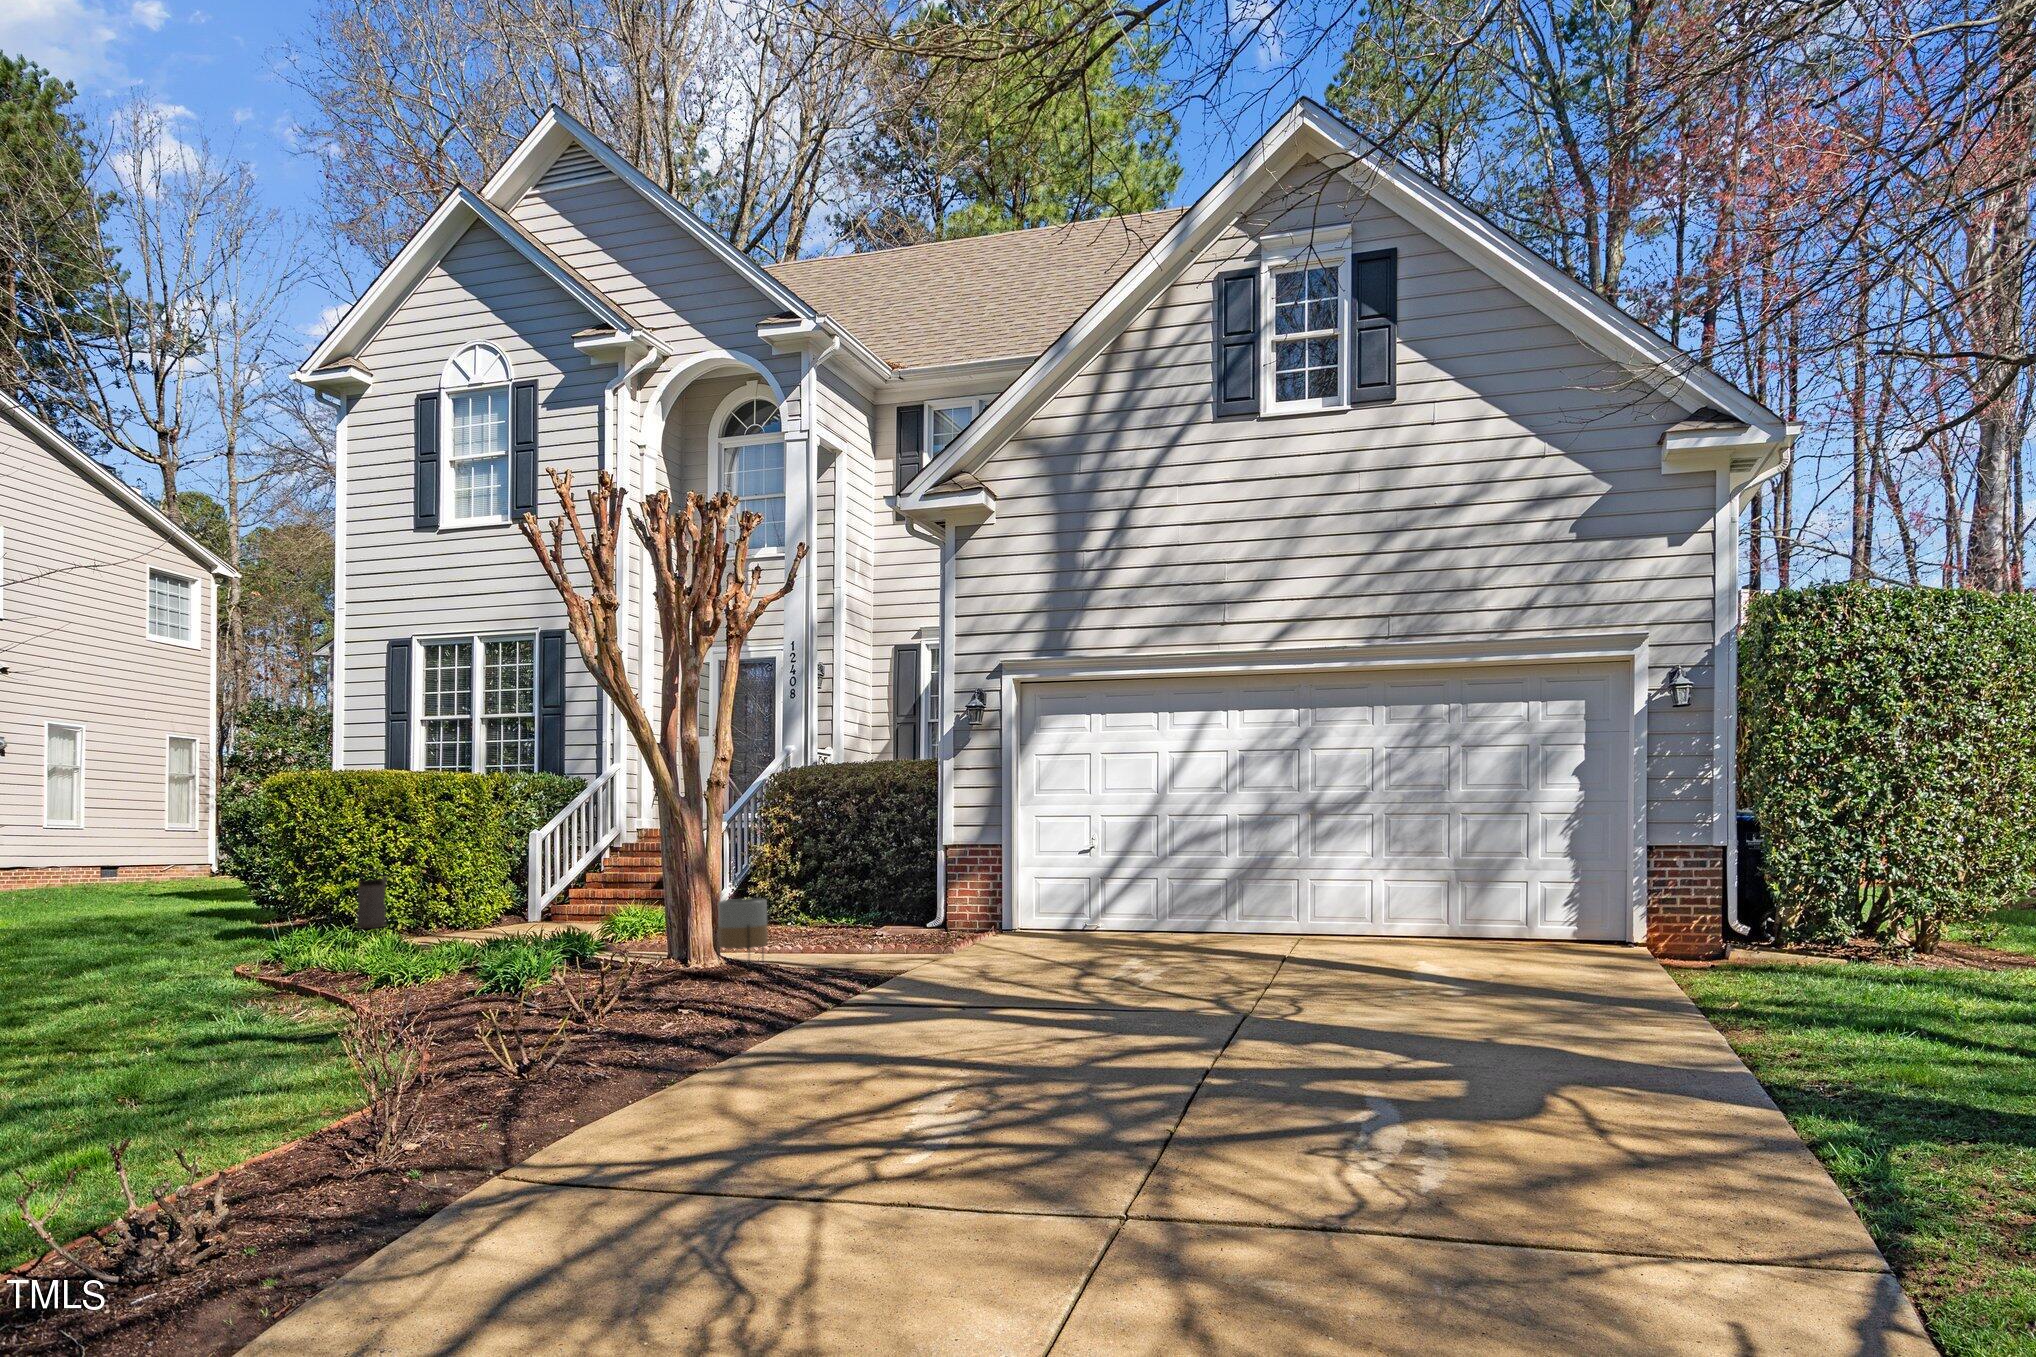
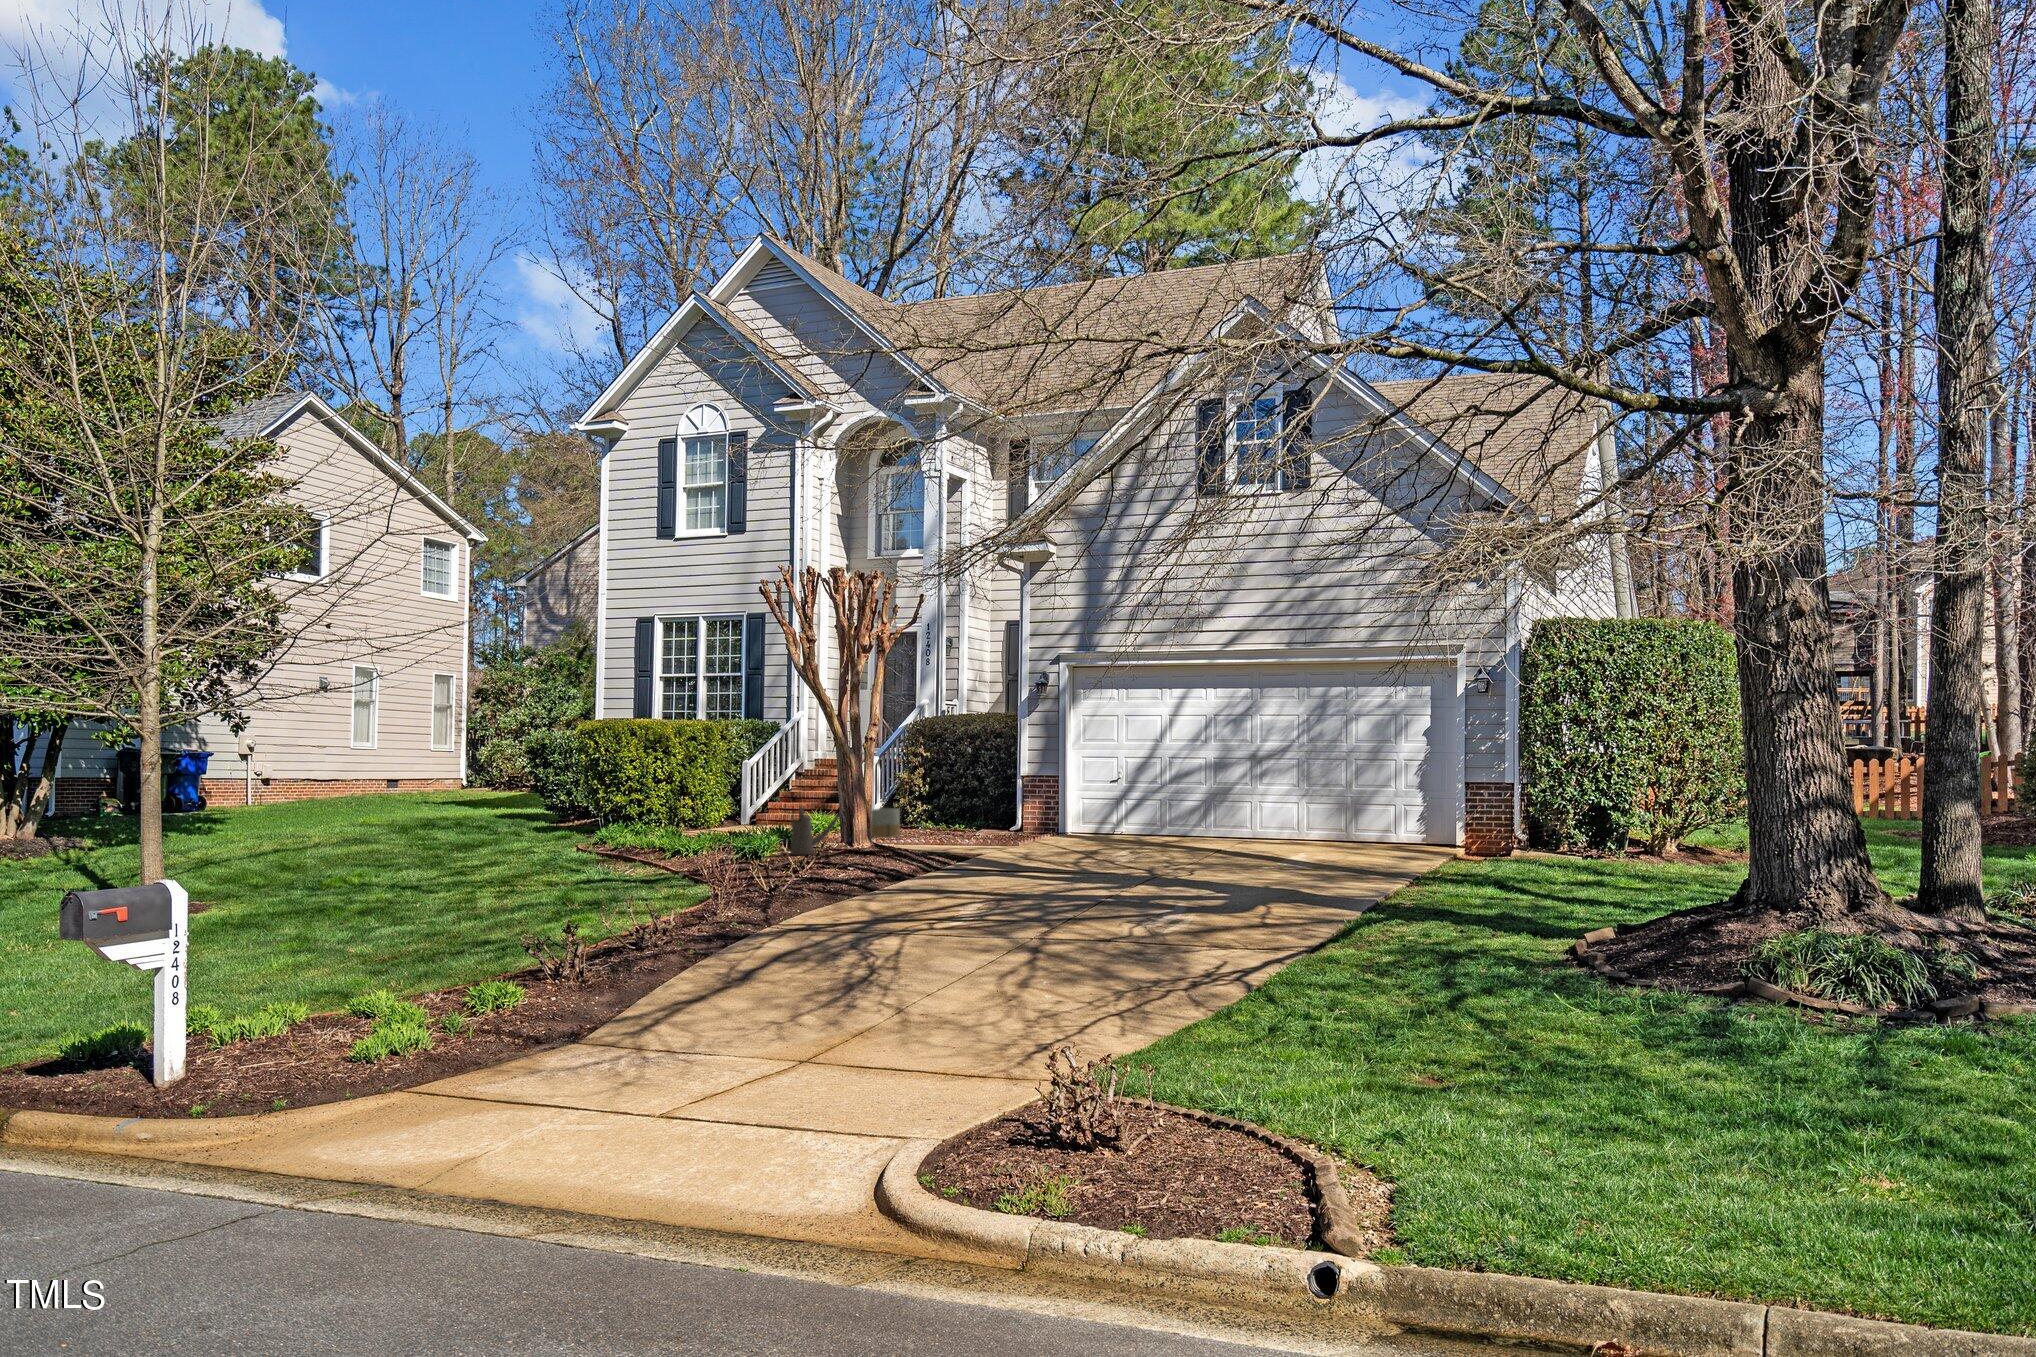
watering can: present [356,876,387,928] -> present [782,807,840,855]

